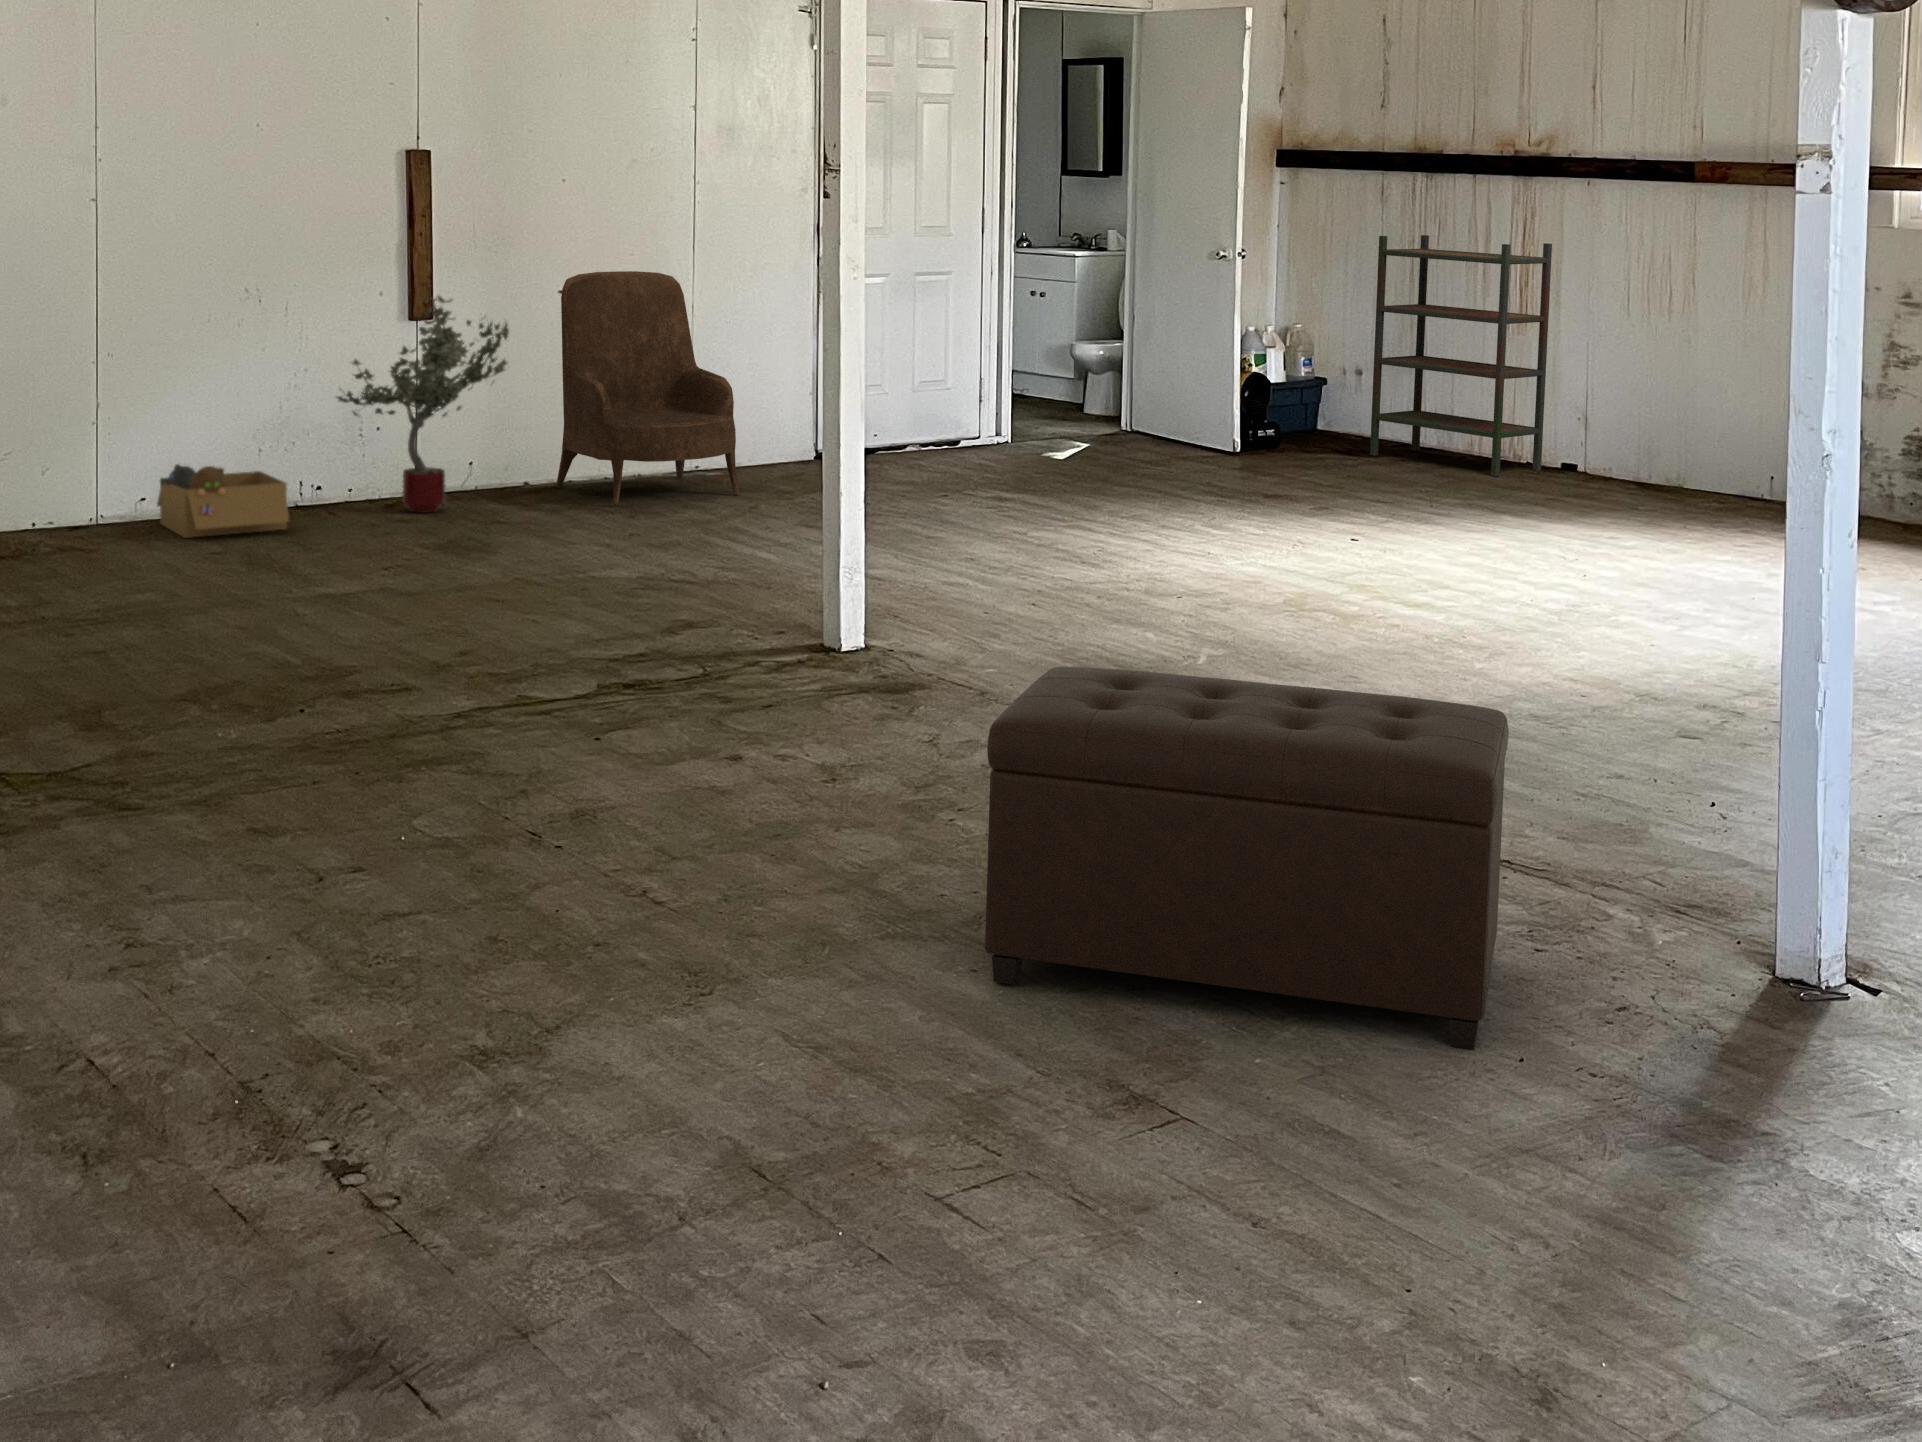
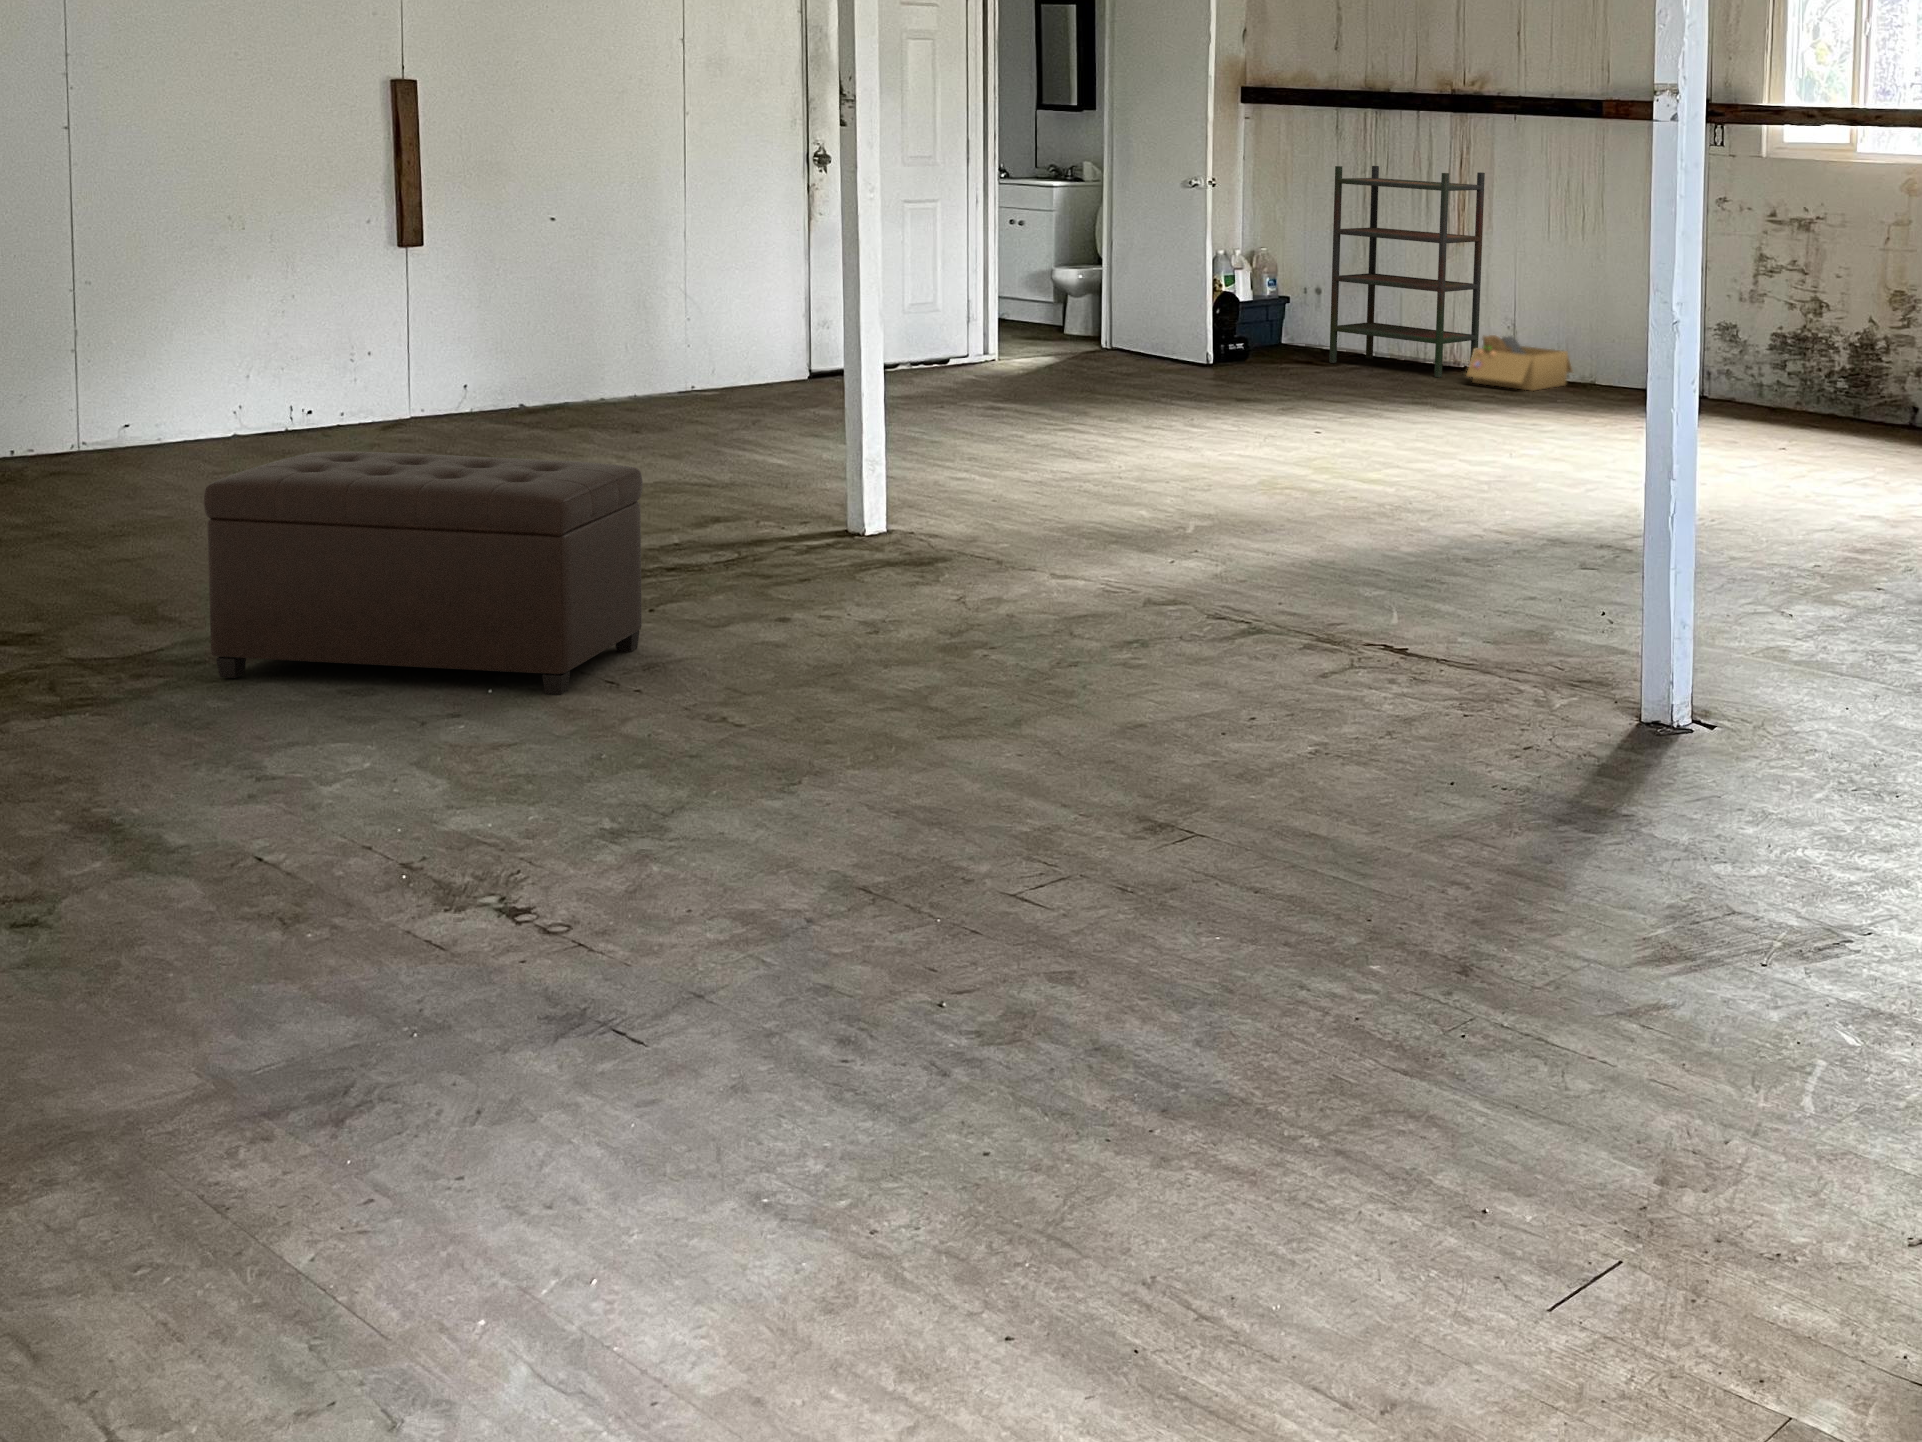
armchair: present [556,271,739,506] -> none [562,199,746,421]
potted tree: present [337,296,509,513] -> none [336,221,516,432]
cardboard box: present [157,464,289,538] -> present [1467,335,1572,390]
ottoman: present [985,667,1509,1050] -> present [204,452,643,695]

